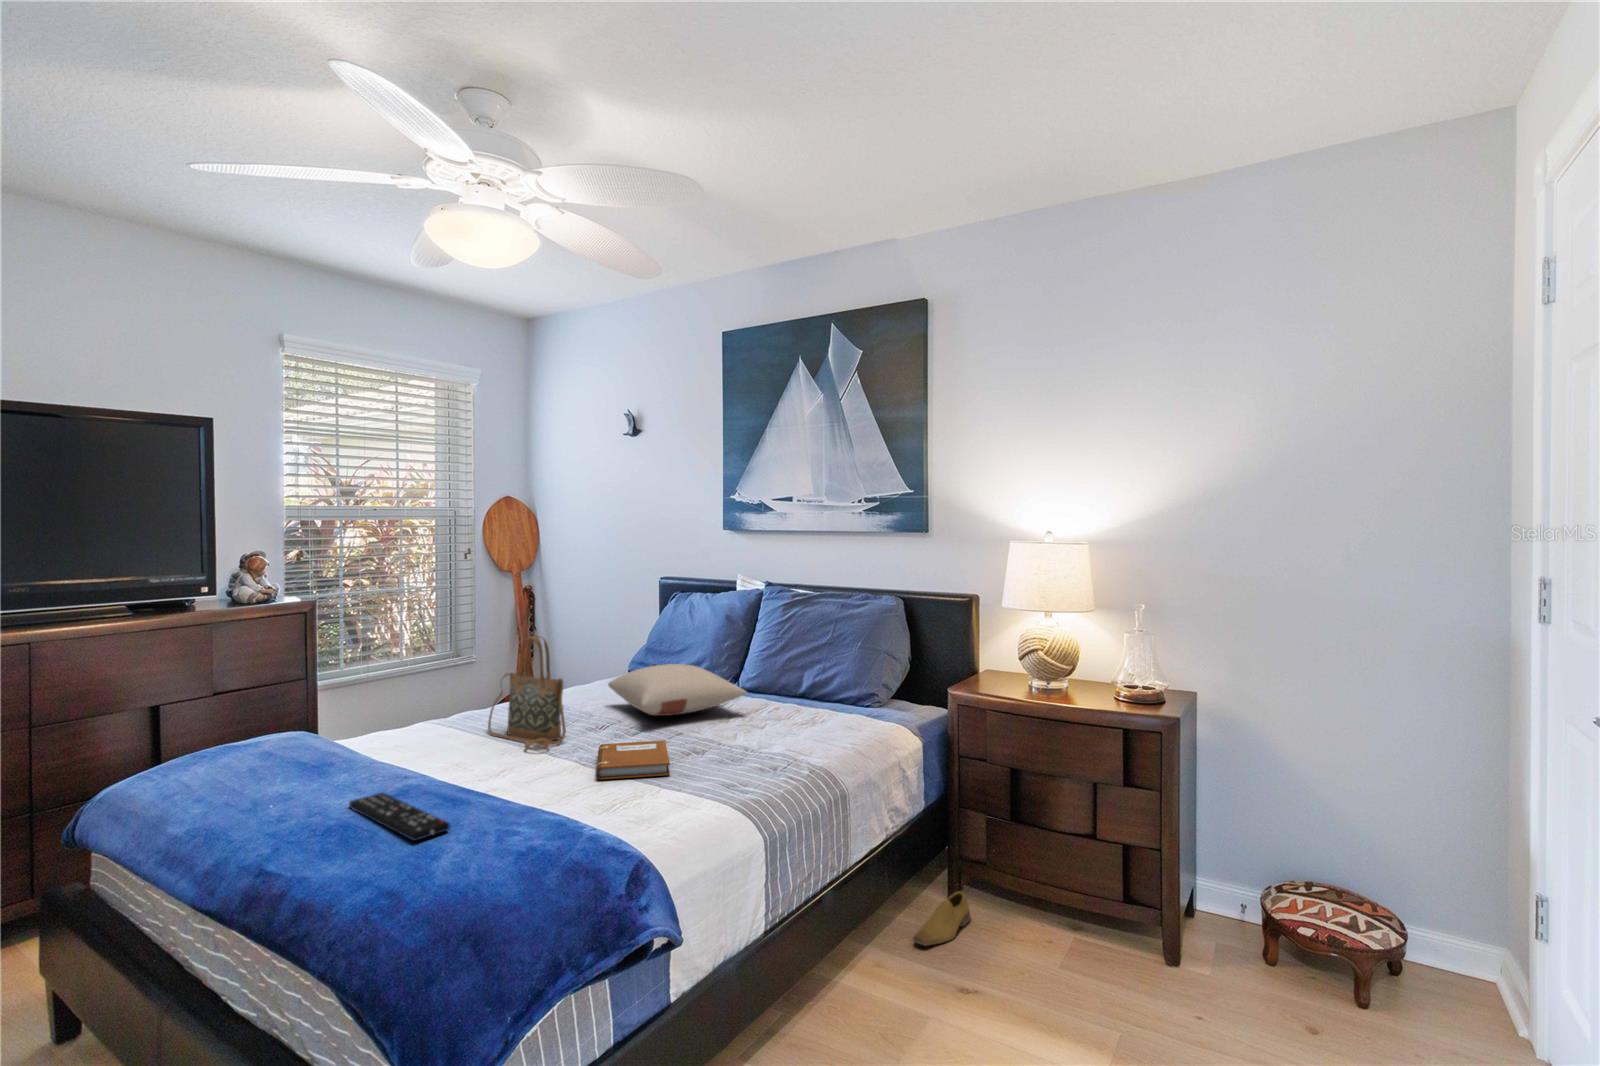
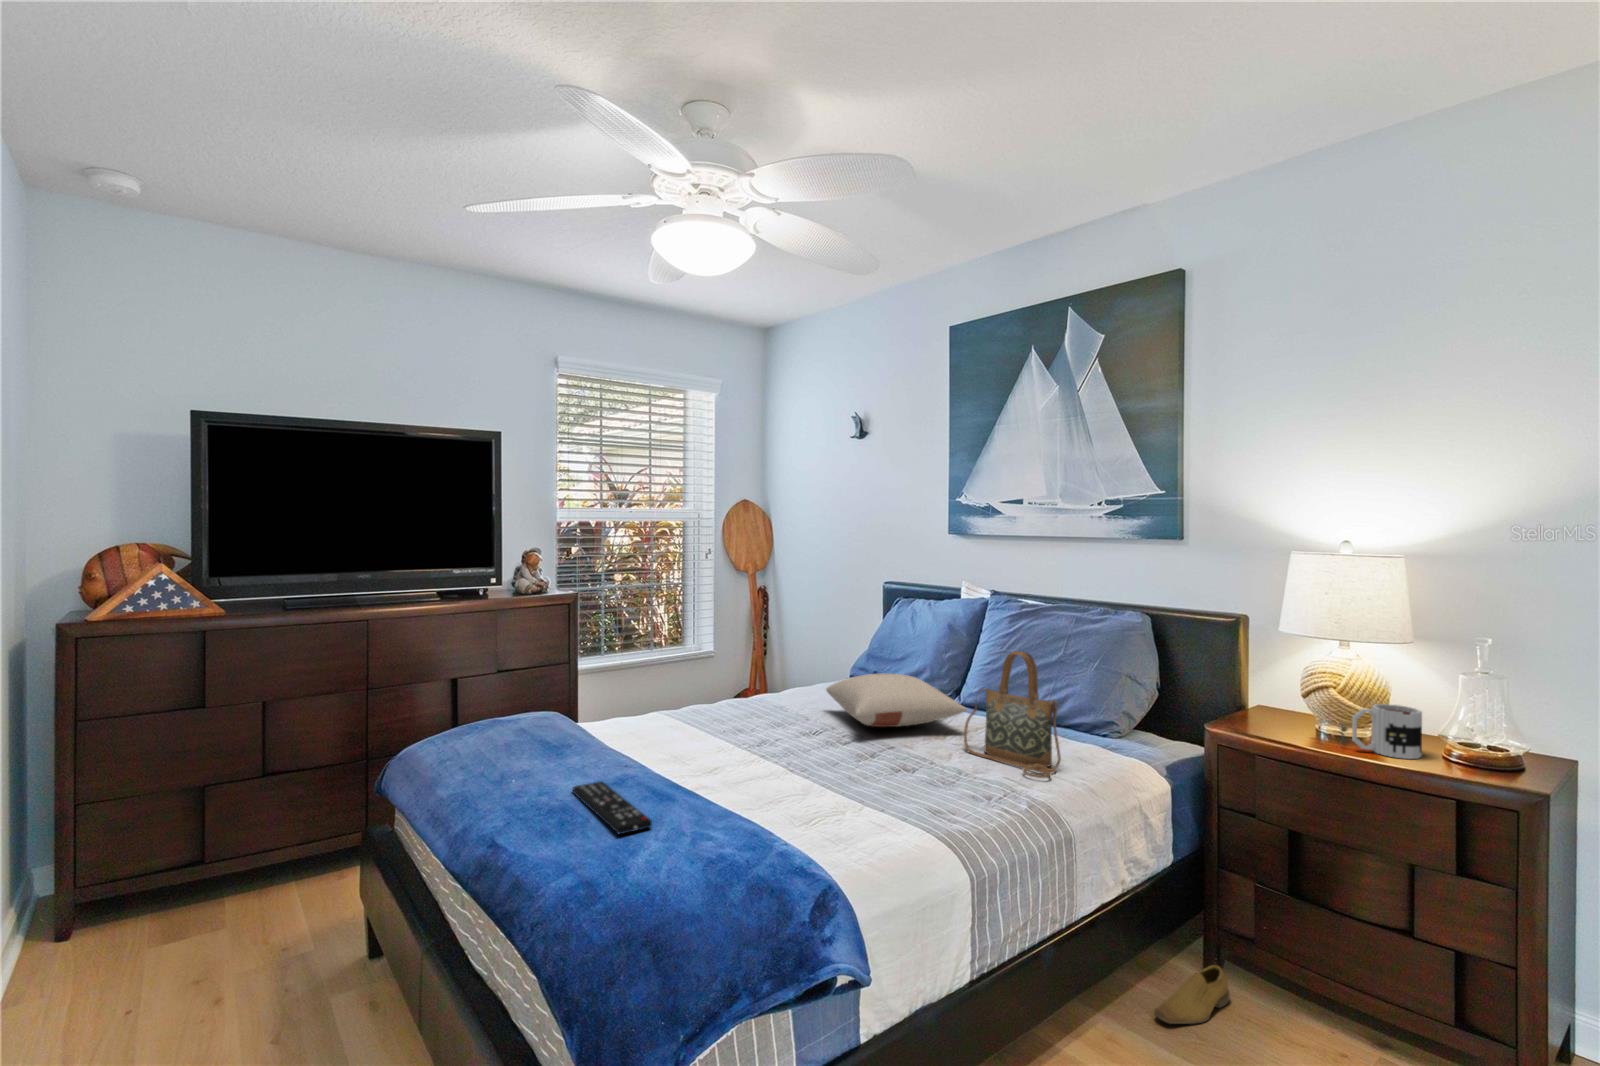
handbag: present [488,636,566,751] -> present [964,651,1061,778]
mug: none [1056,660,1104,702] -> present [1352,704,1422,759]
notebook: present [596,740,670,779] -> none [801,752,876,793]

